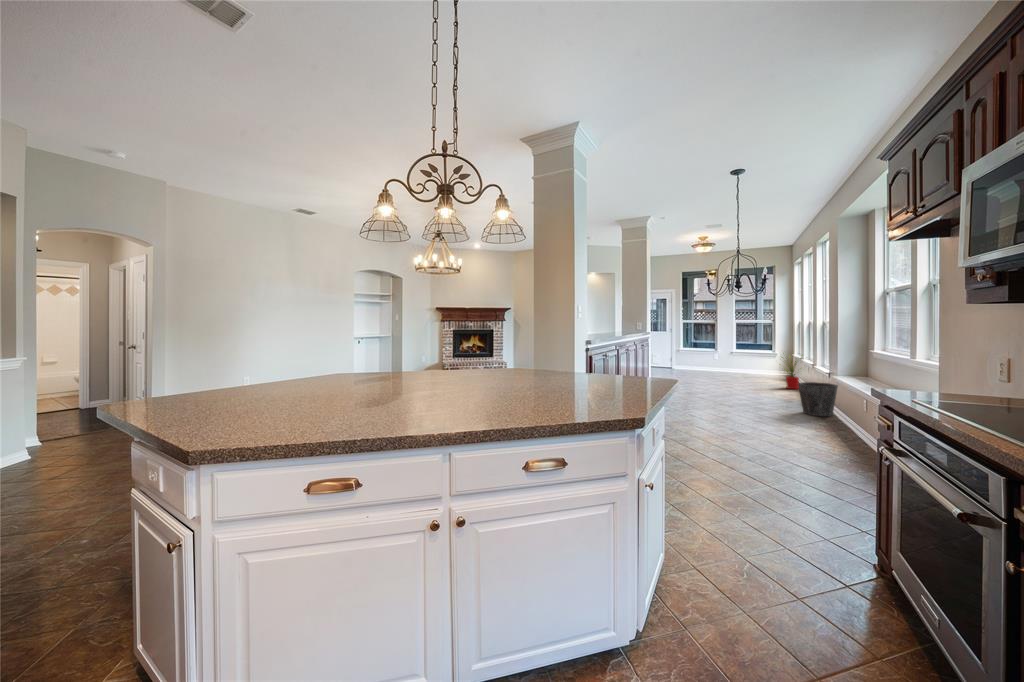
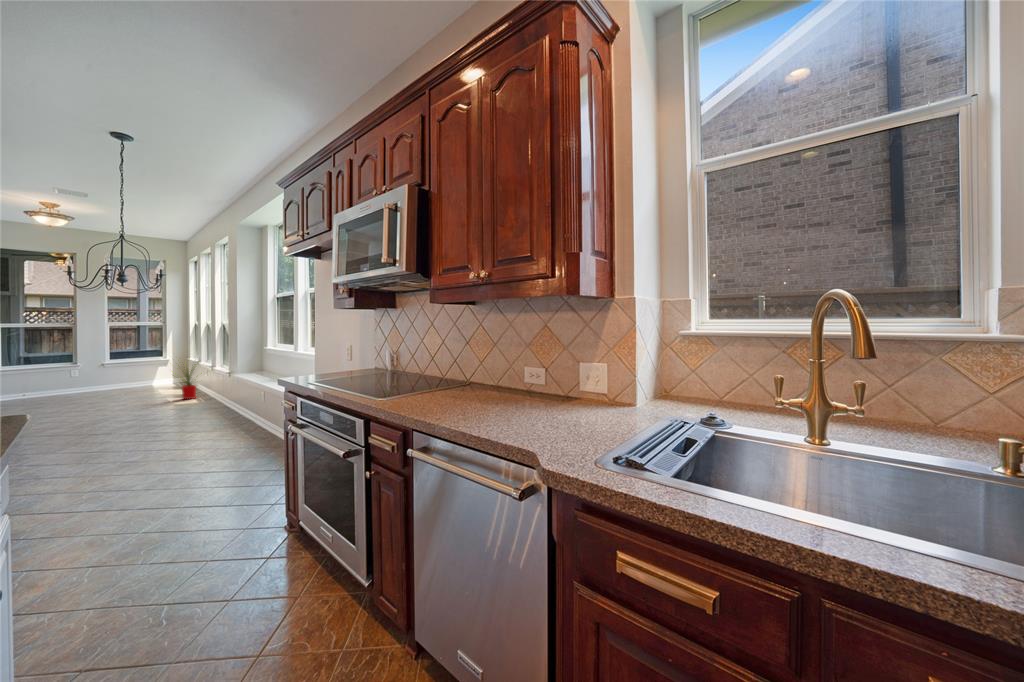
waste bin: present [798,382,838,416] -> none [198,387,238,422]

